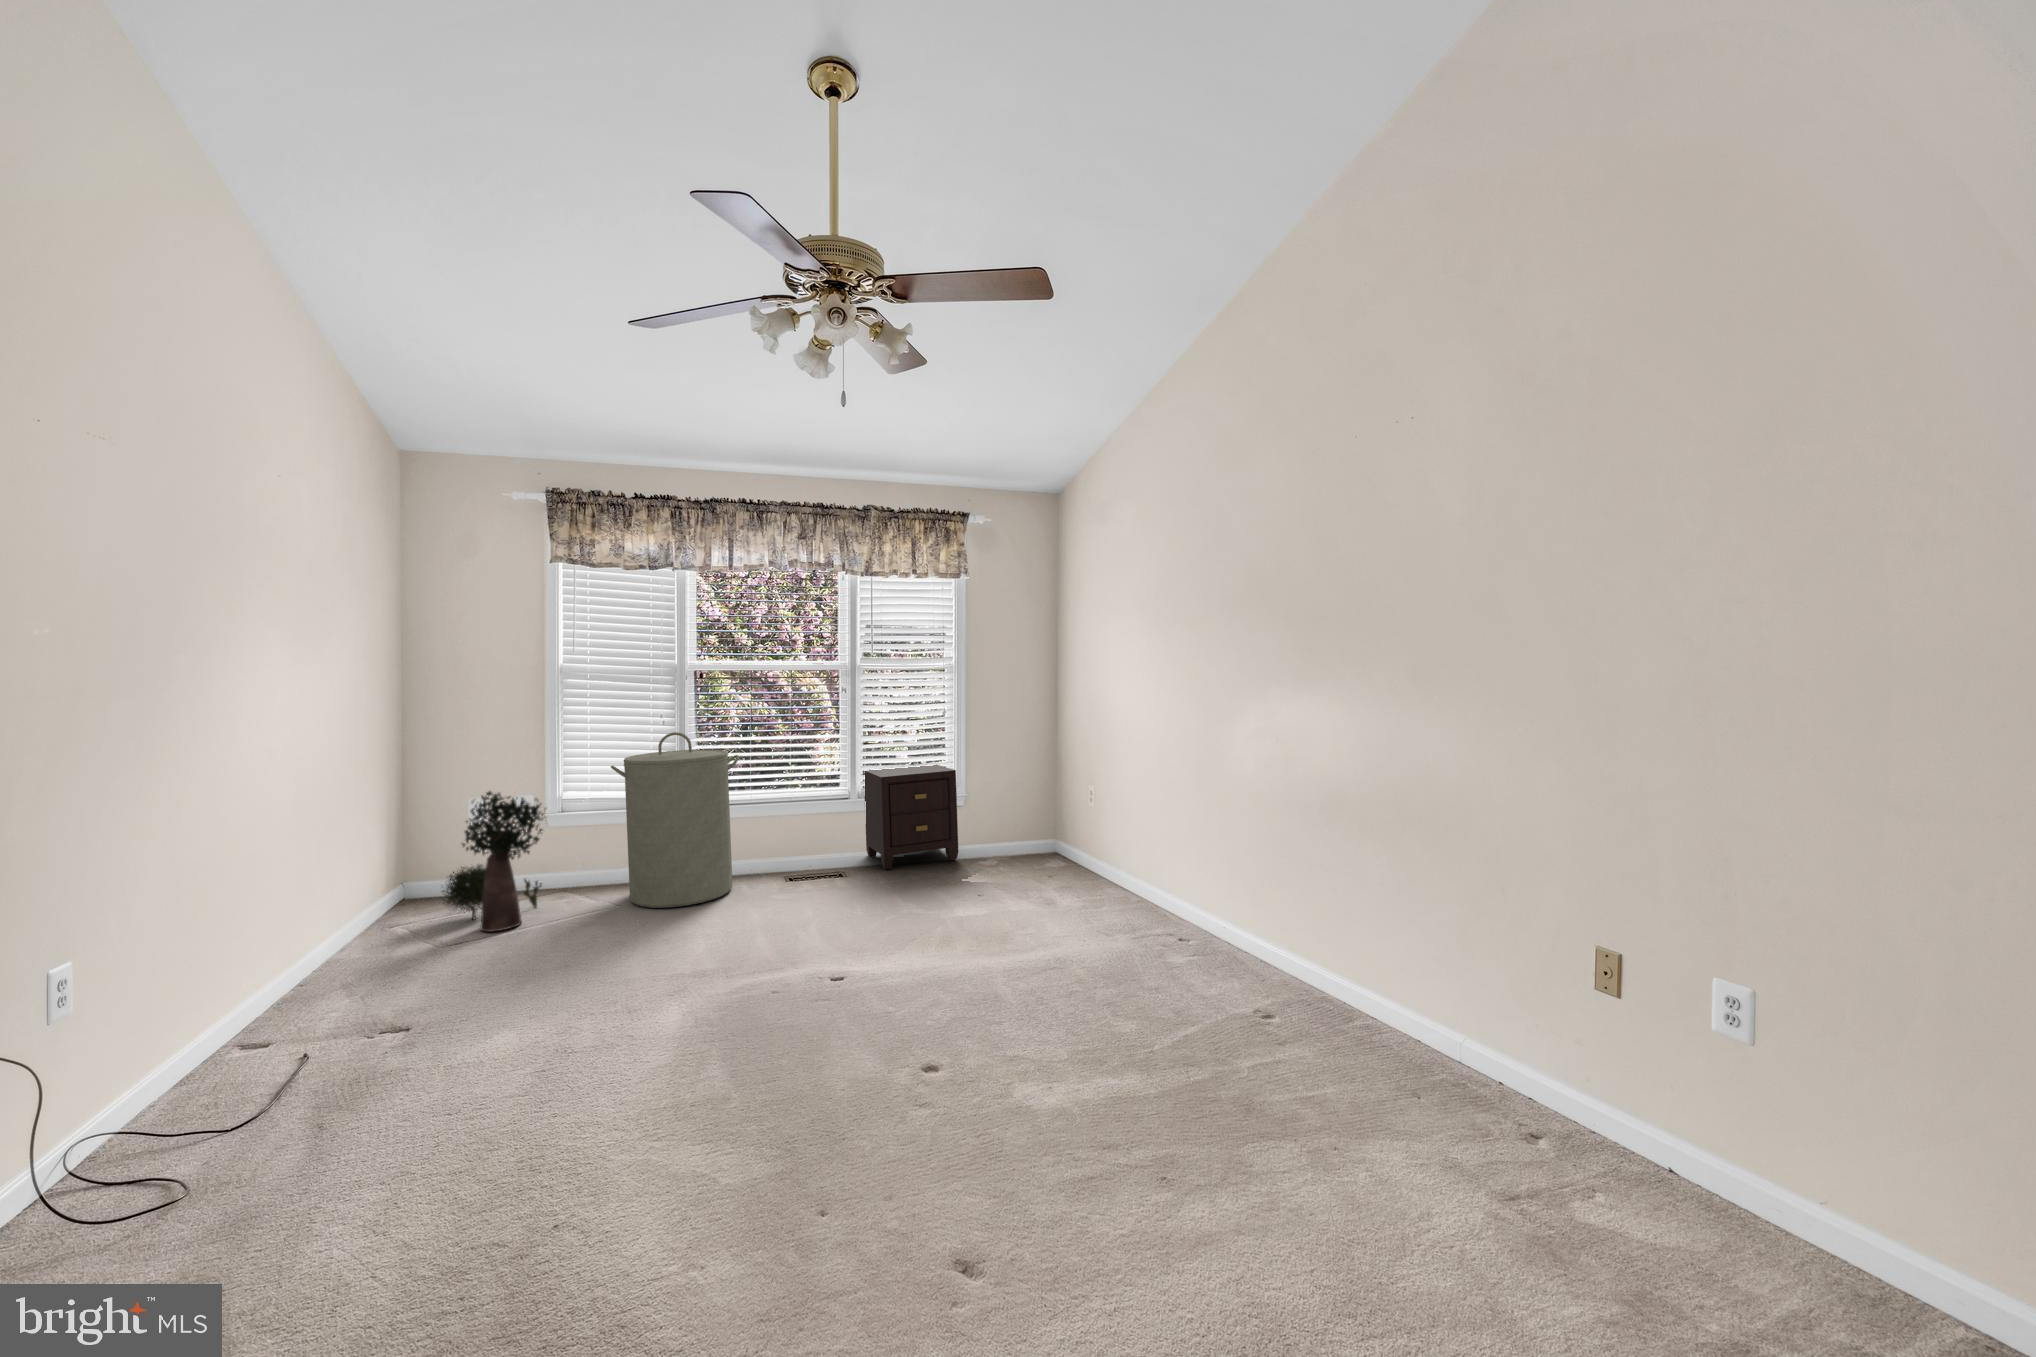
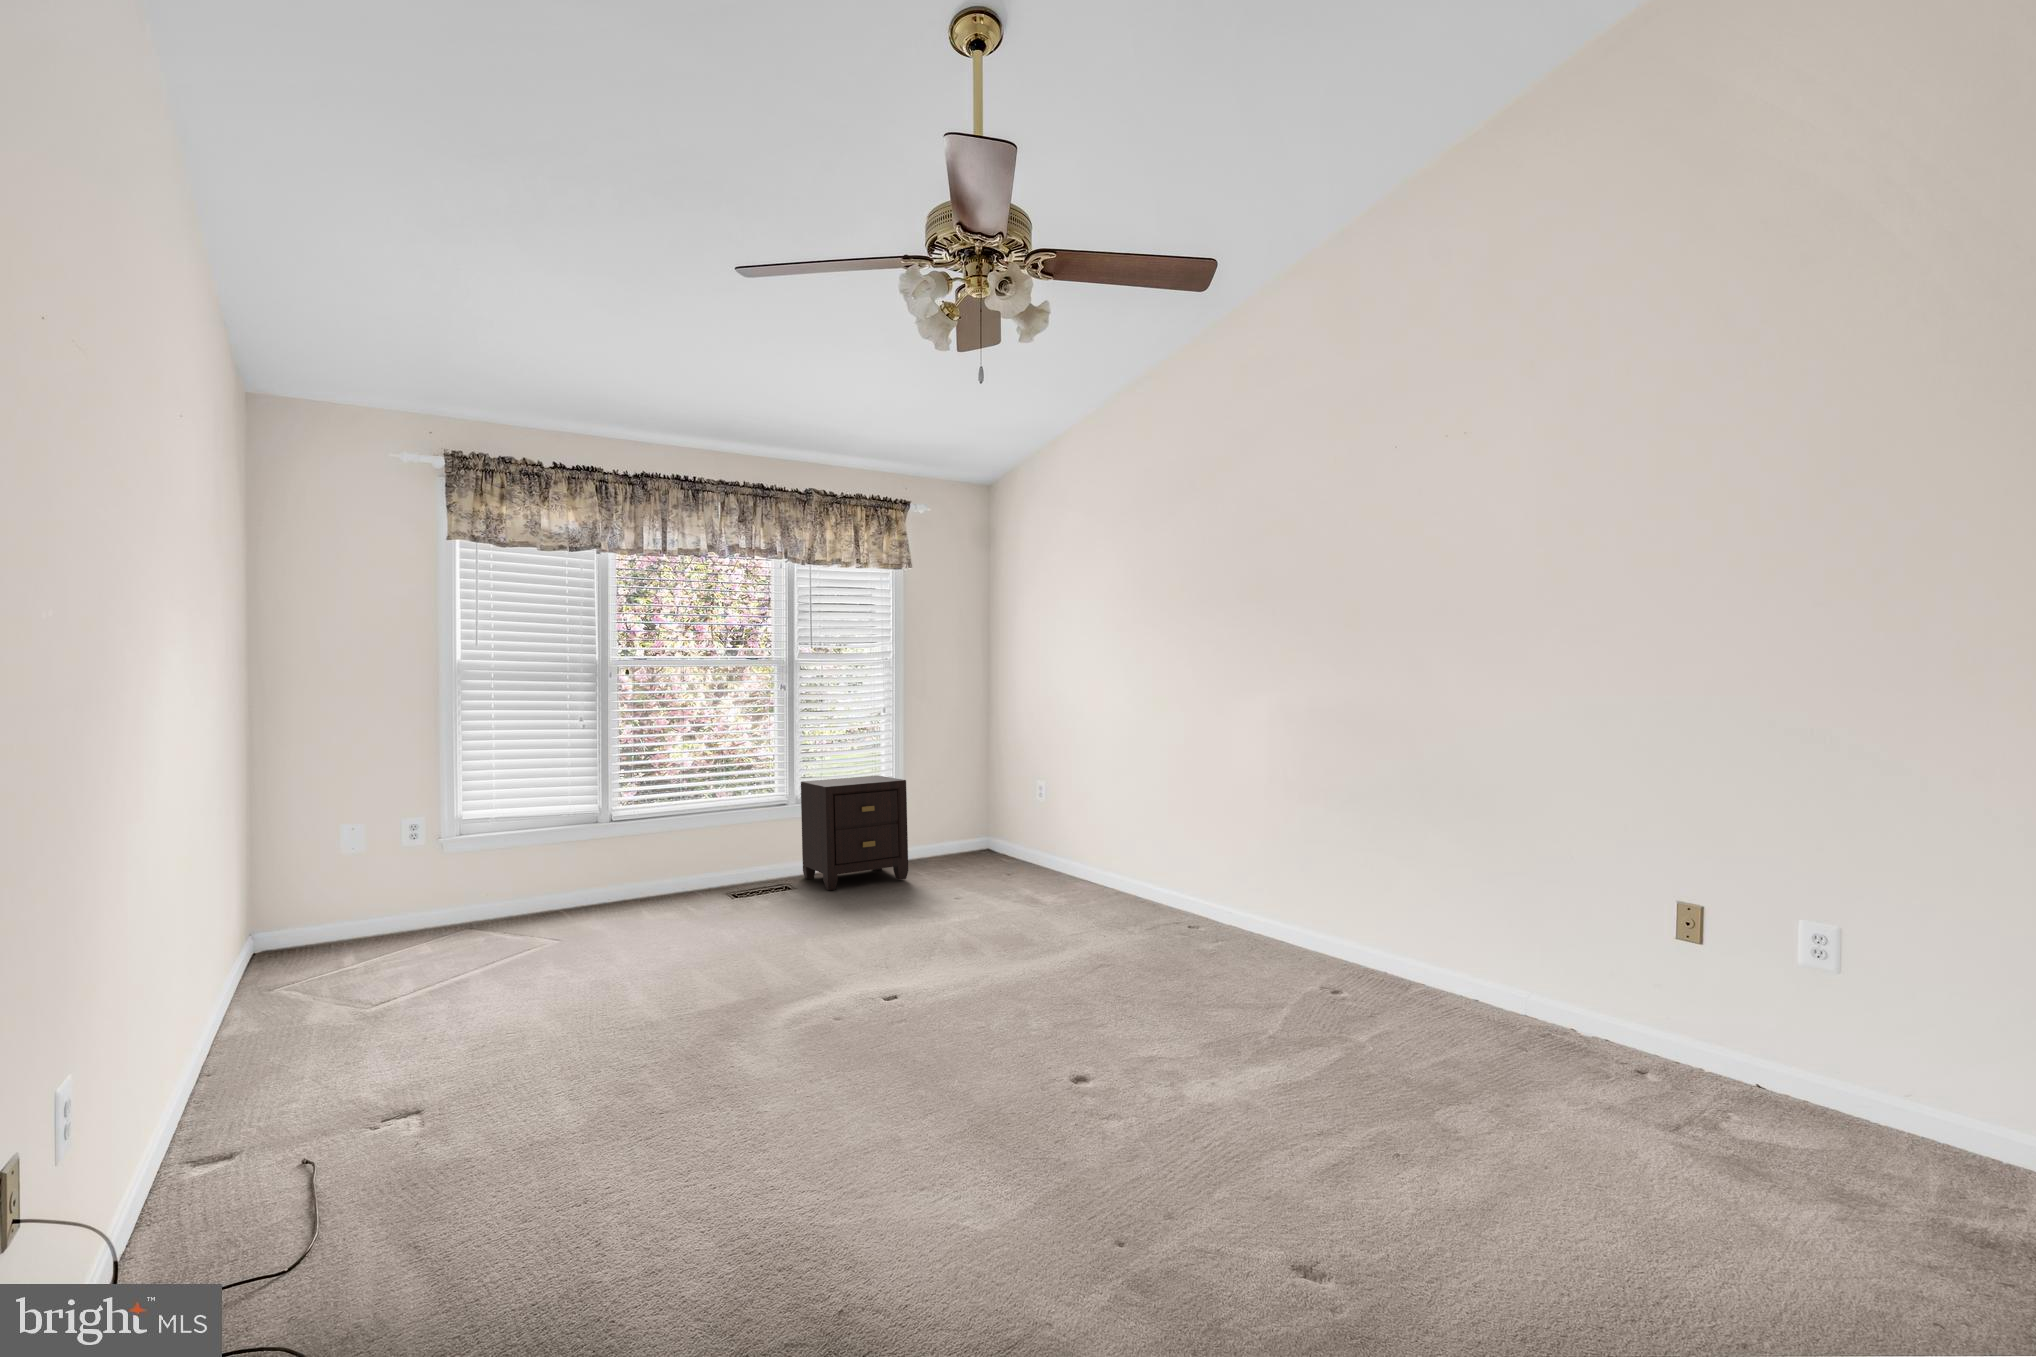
laundry hamper: present [611,732,739,908] -> none [521,734,667,933]
potted plant: present [442,791,545,932] -> none [314,798,447,961]

